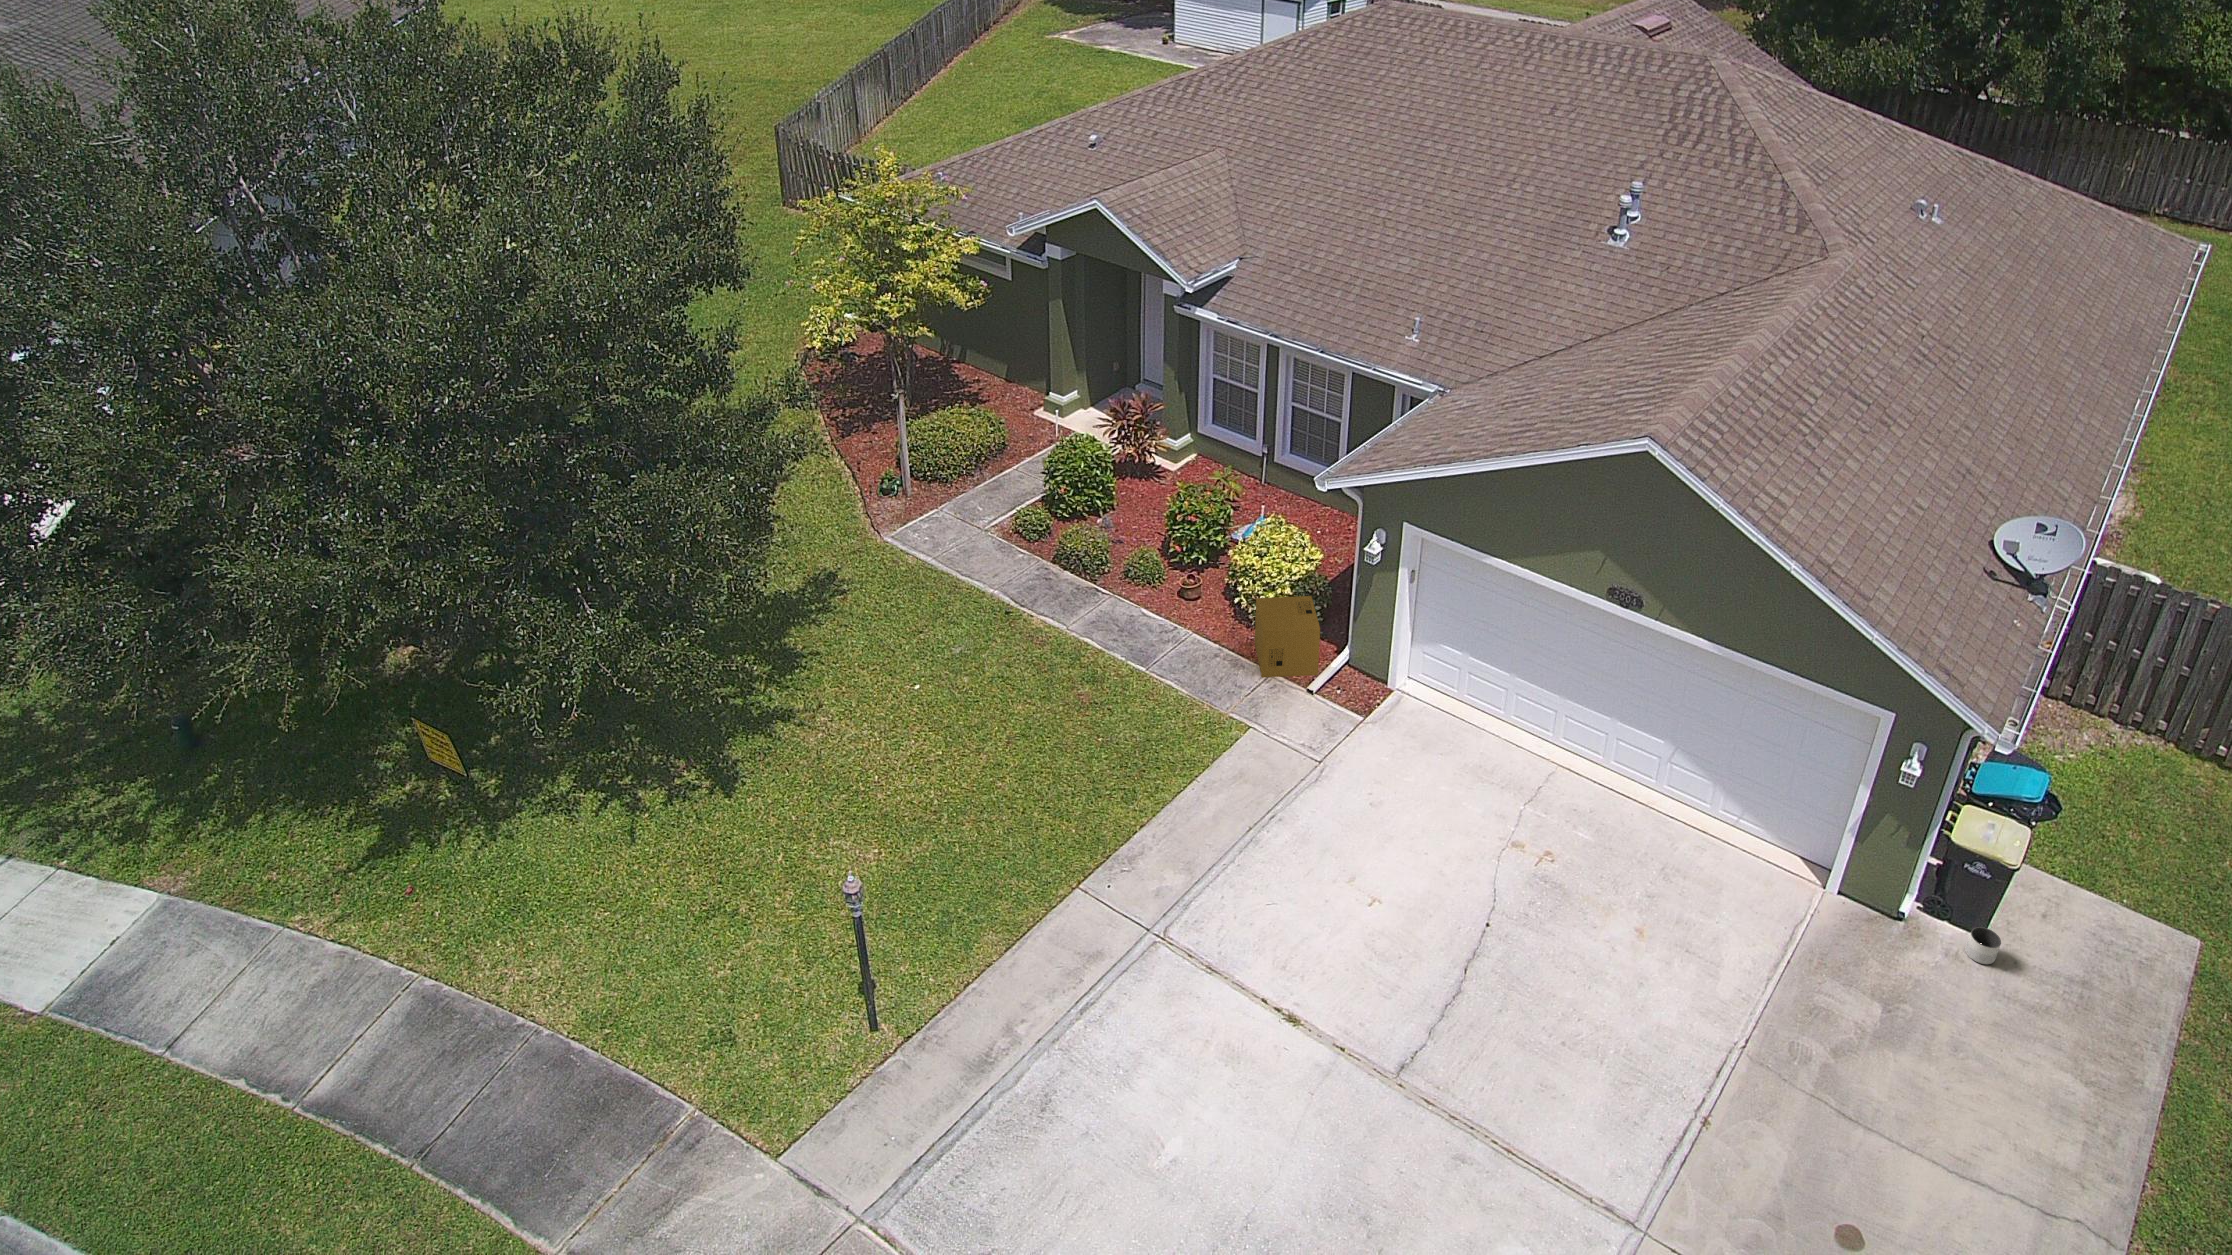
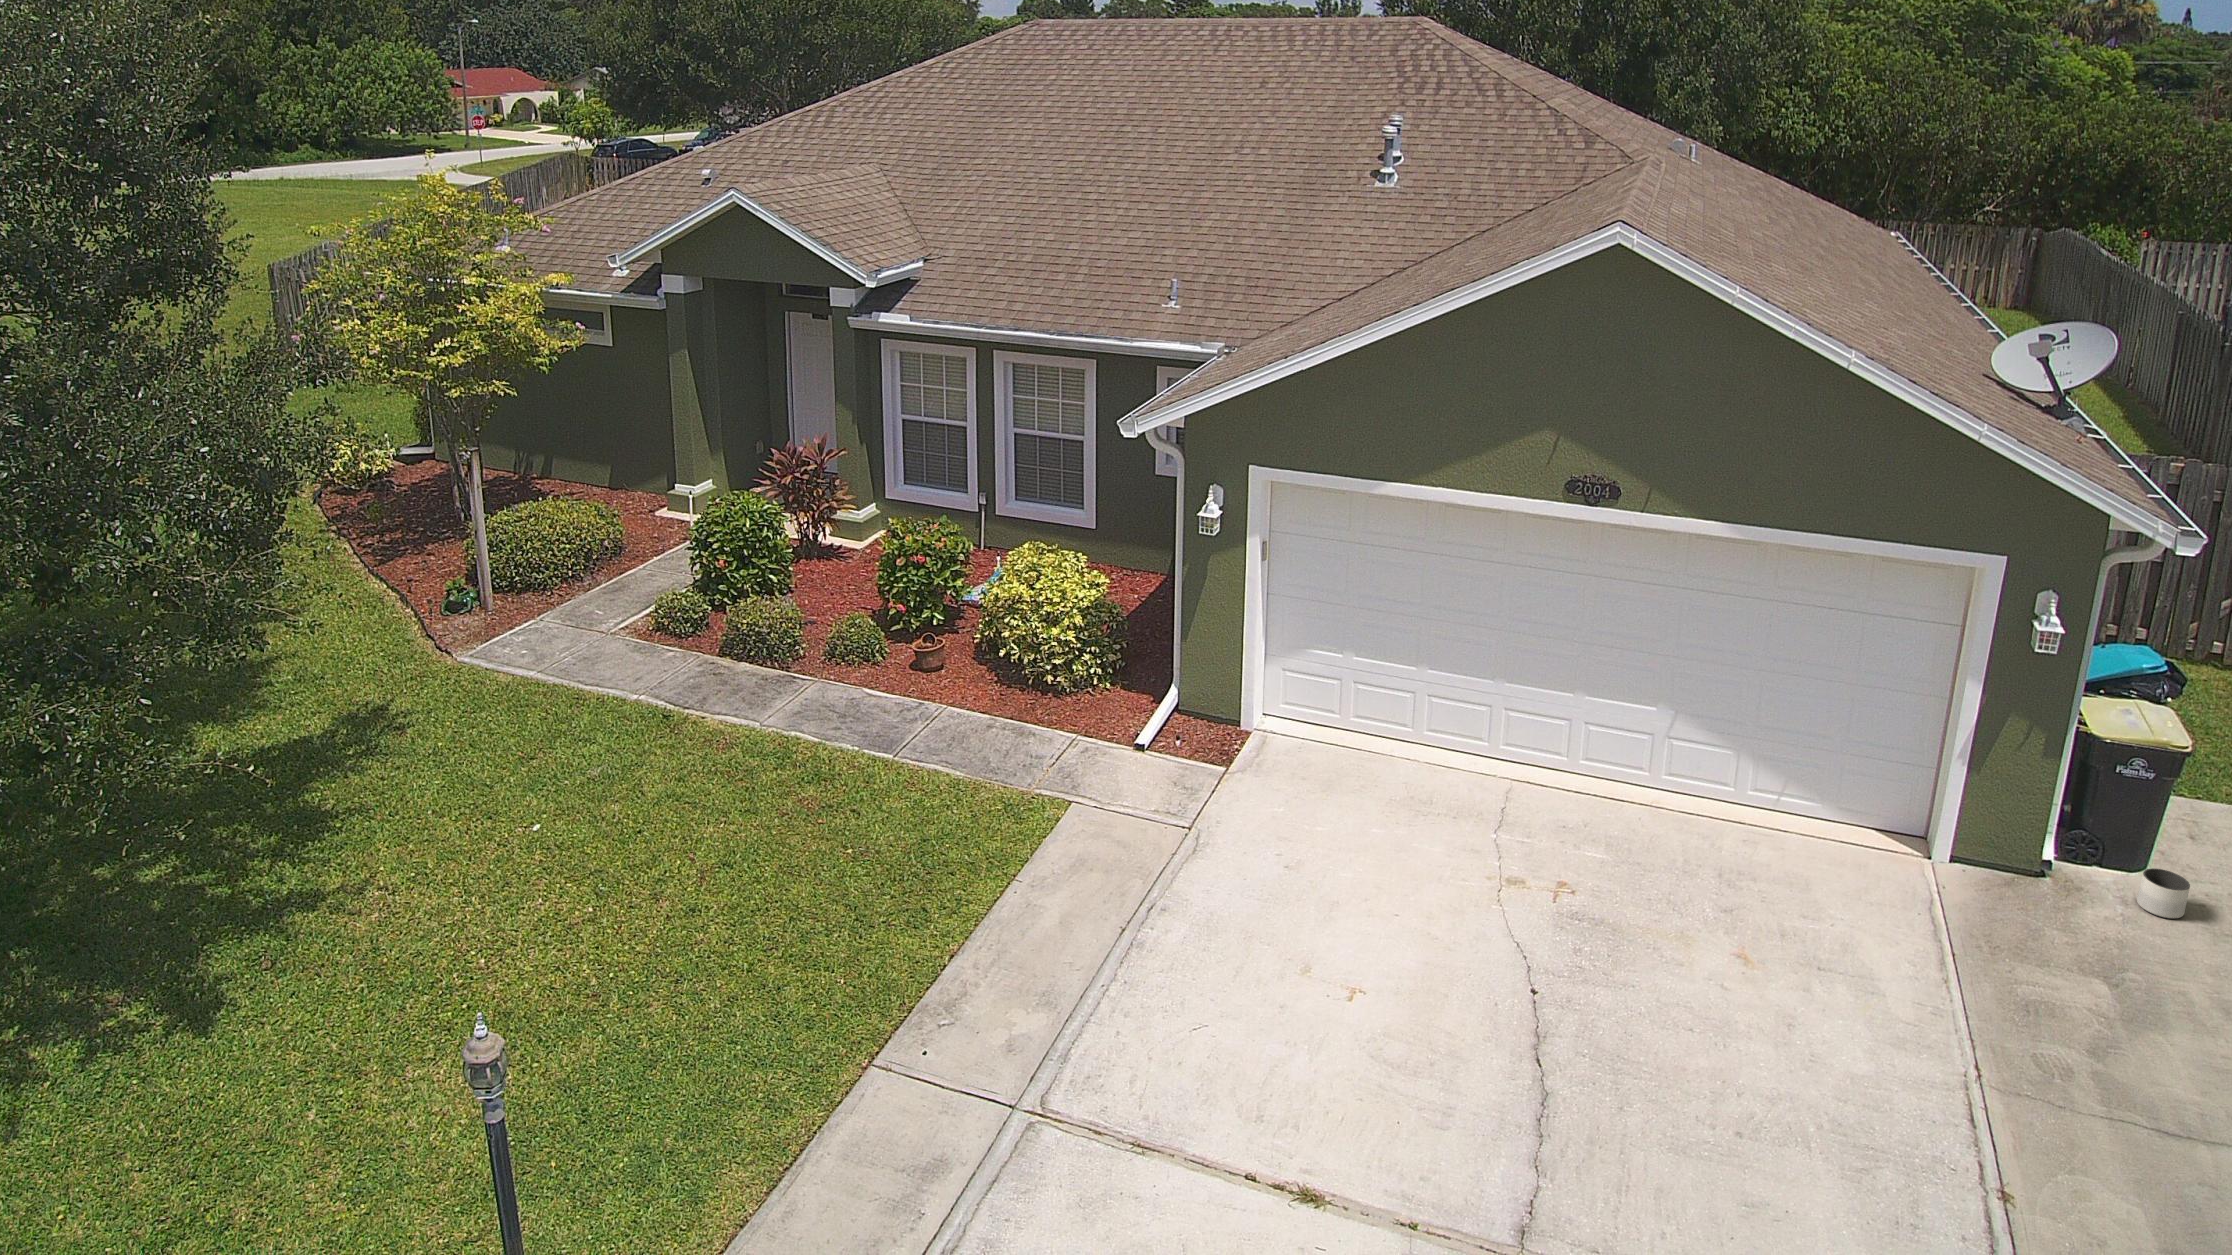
cardboard box: present [1255,596,1320,677] -> none [1033,626,1136,745]

